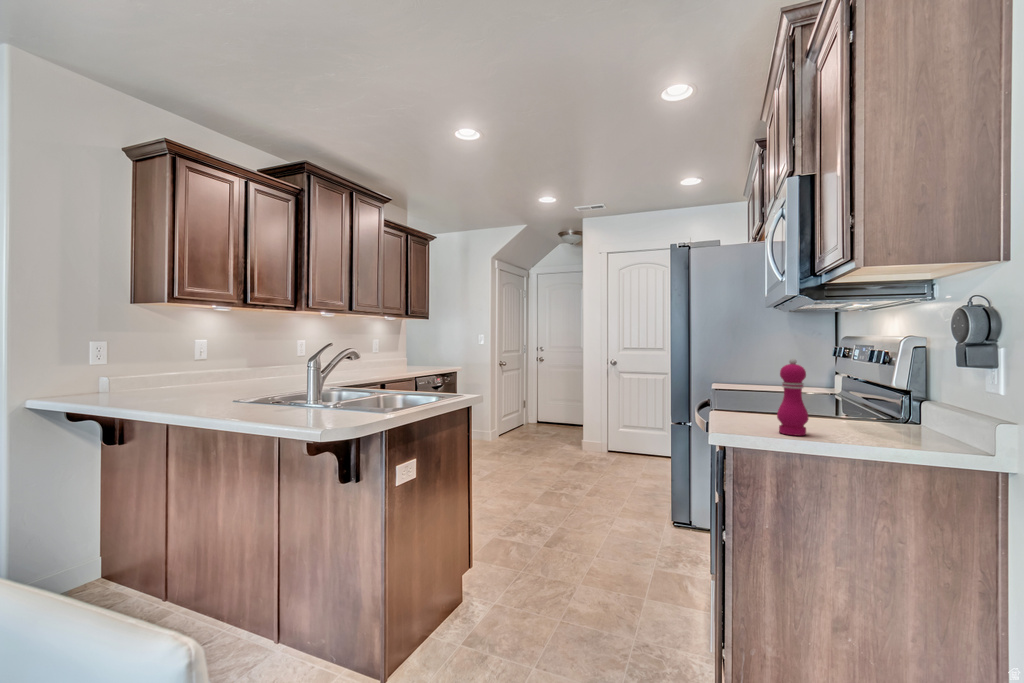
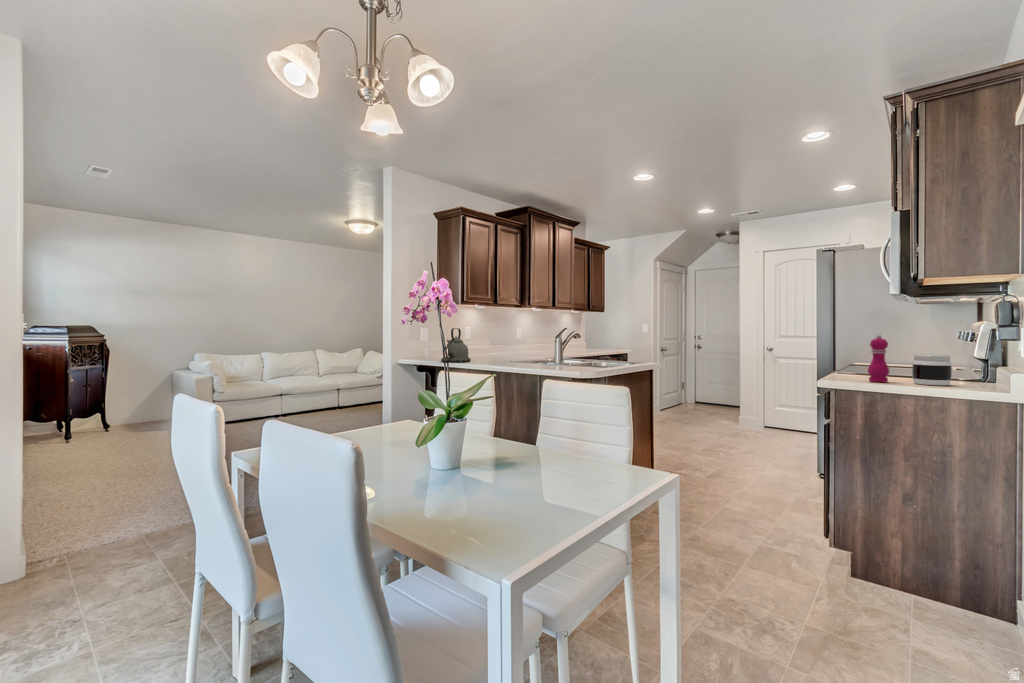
kettle: none [117,341,179,400] -> present [441,328,471,362]
jar: none [836,388,893,440] -> present [912,354,952,386]

